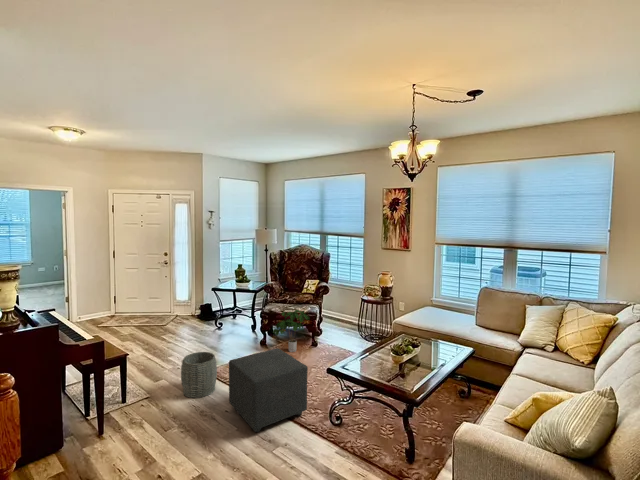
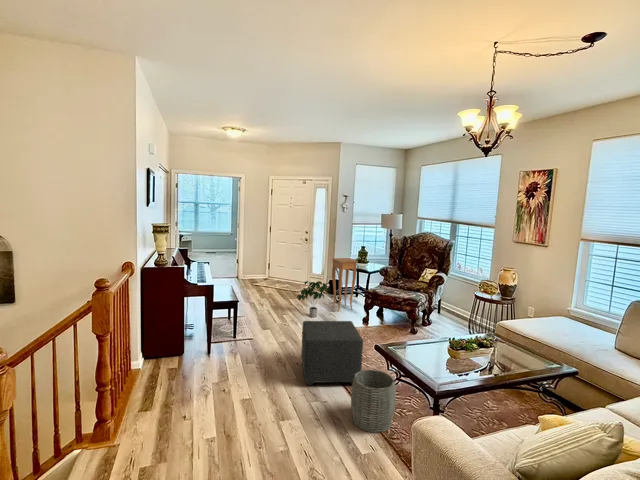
side table: none [214,279,244,338] -> present [332,258,358,311]
potted plant: present [273,310,310,352] -> present [297,281,331,318]
woven basket: present [181,352,217,398] -> present [351,370,396,433]

